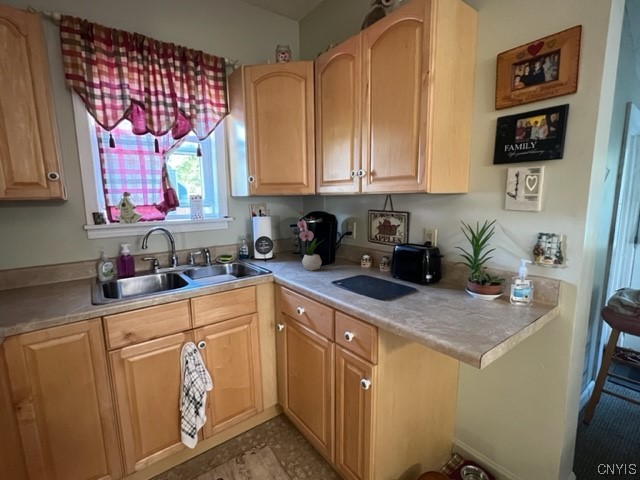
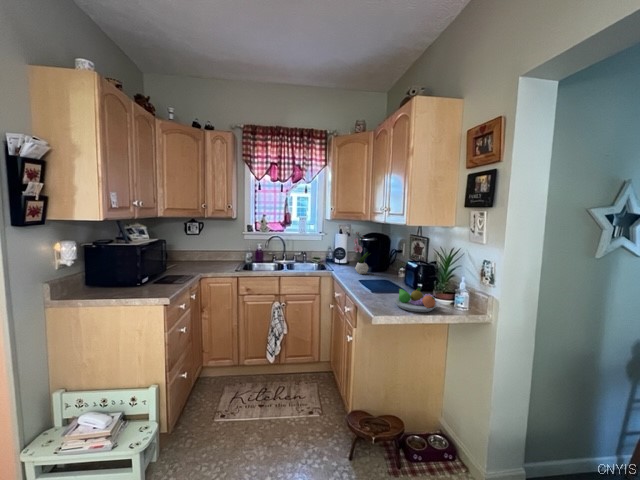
fruit bowl: none [431,283,505,324] -> present [394,288,437,312]

